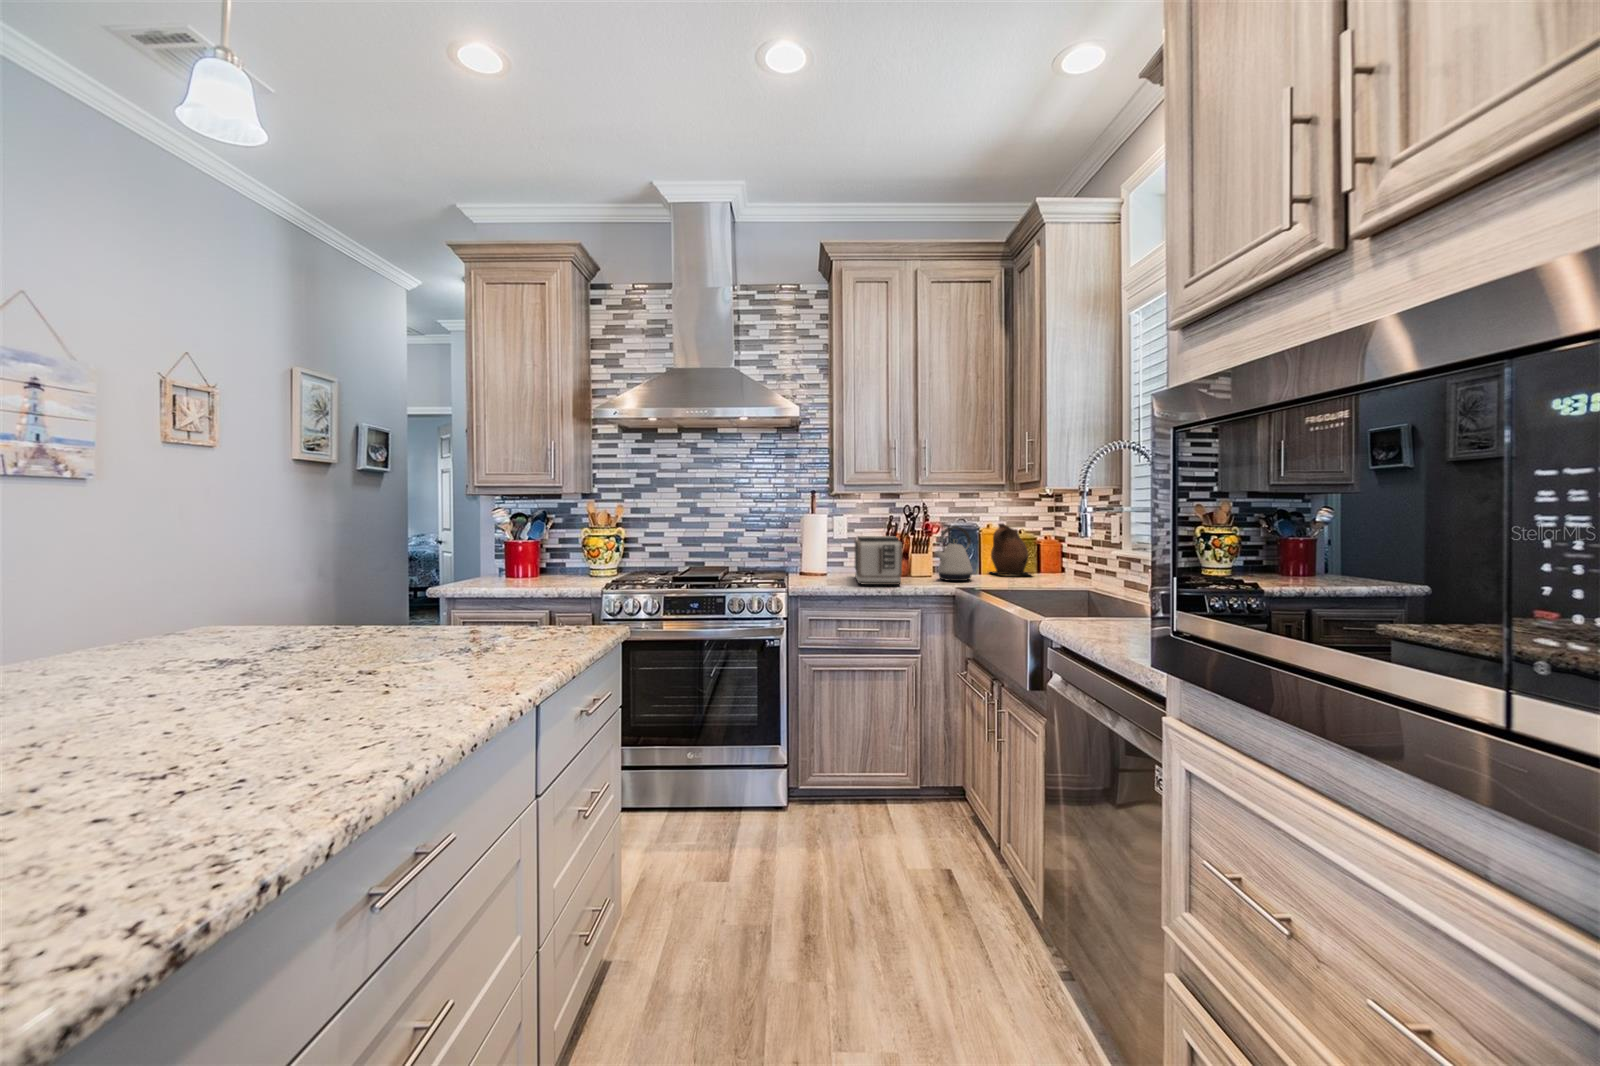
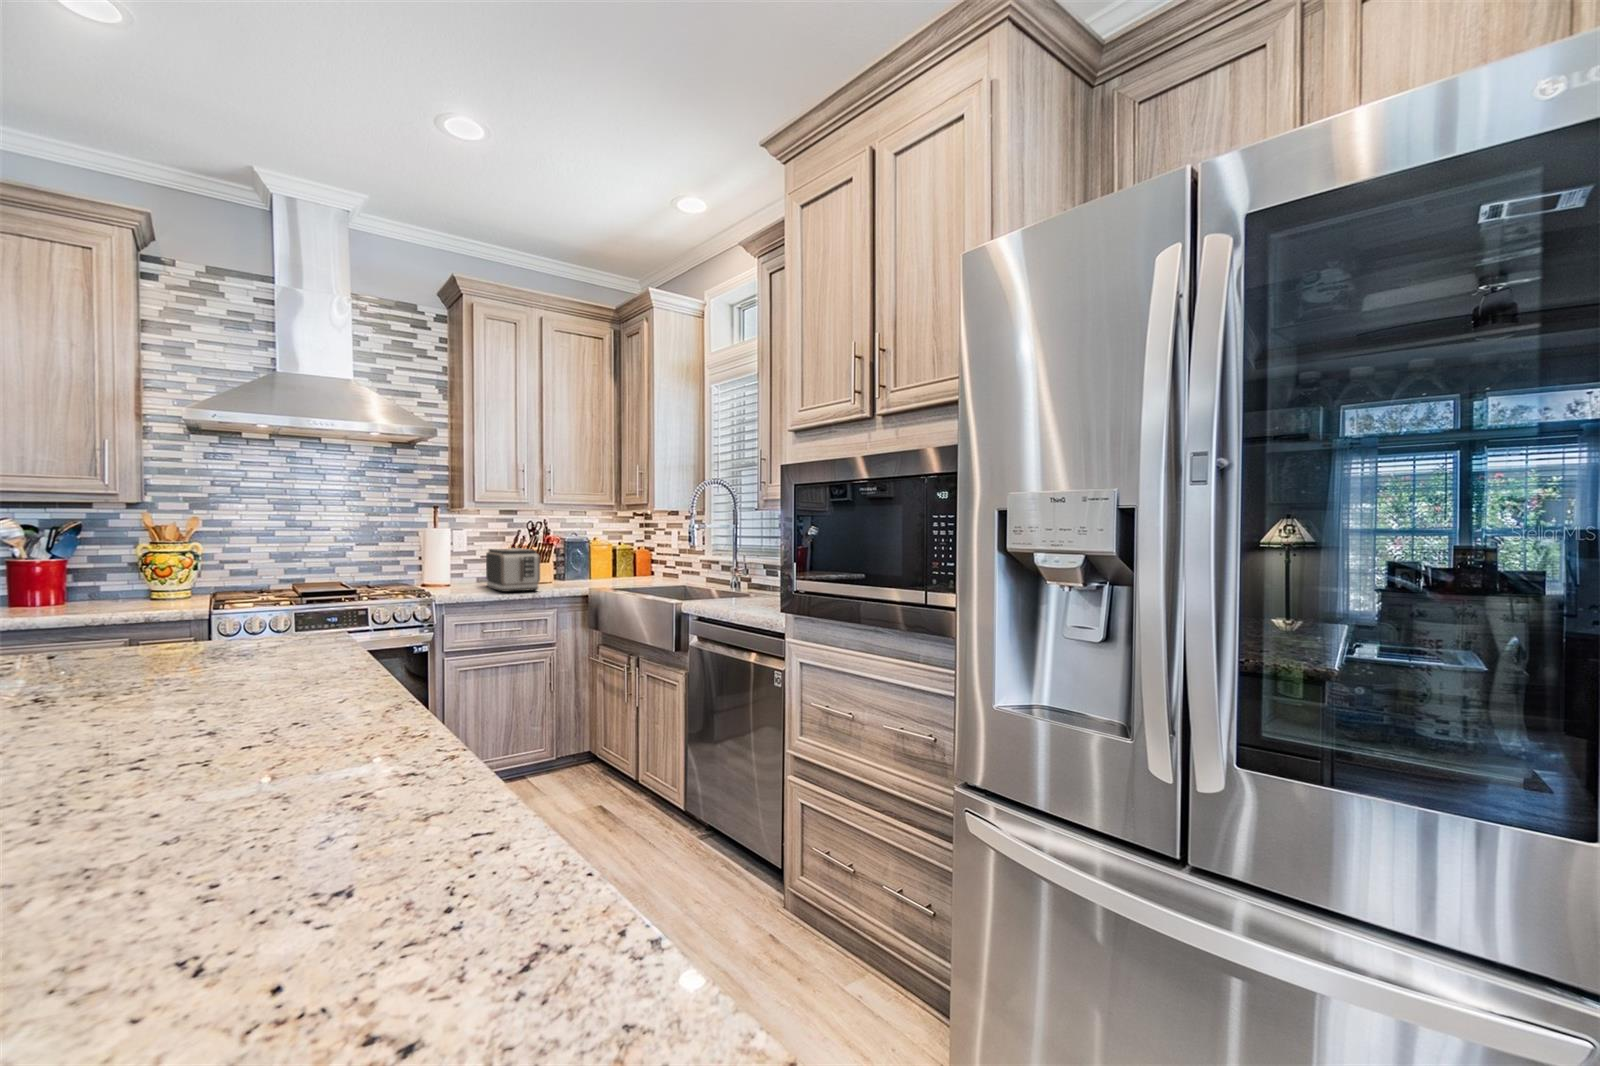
ceramic pitcher: present [991,523,1031,574] -> none [596,536,635,578]
kettle: present [936,526,973,581] -> none [561,539,592,585]

